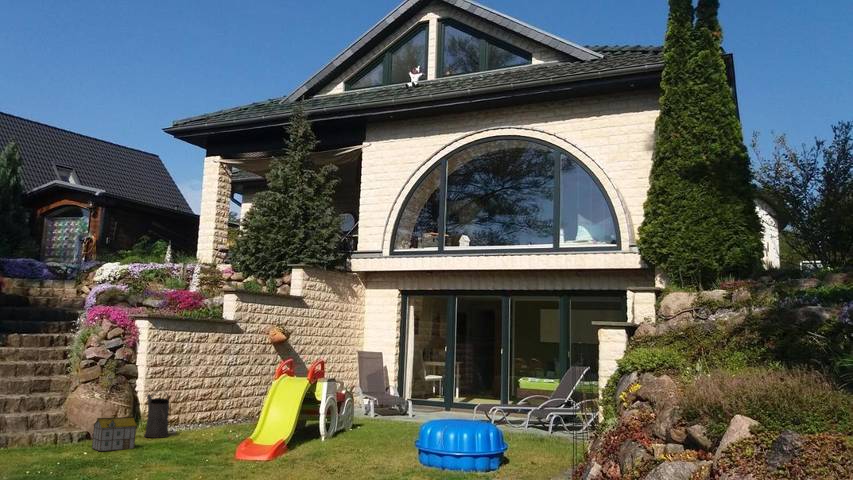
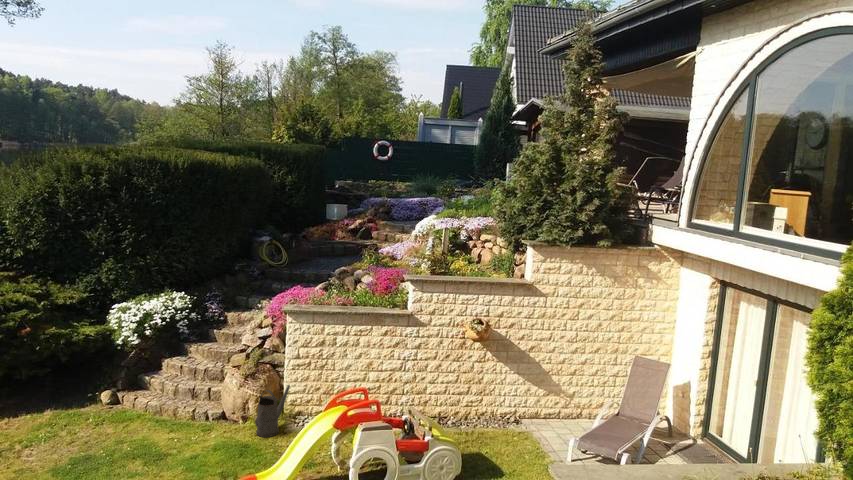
toy house: present [92,417,137,451] -> none [176,414,216,449]

